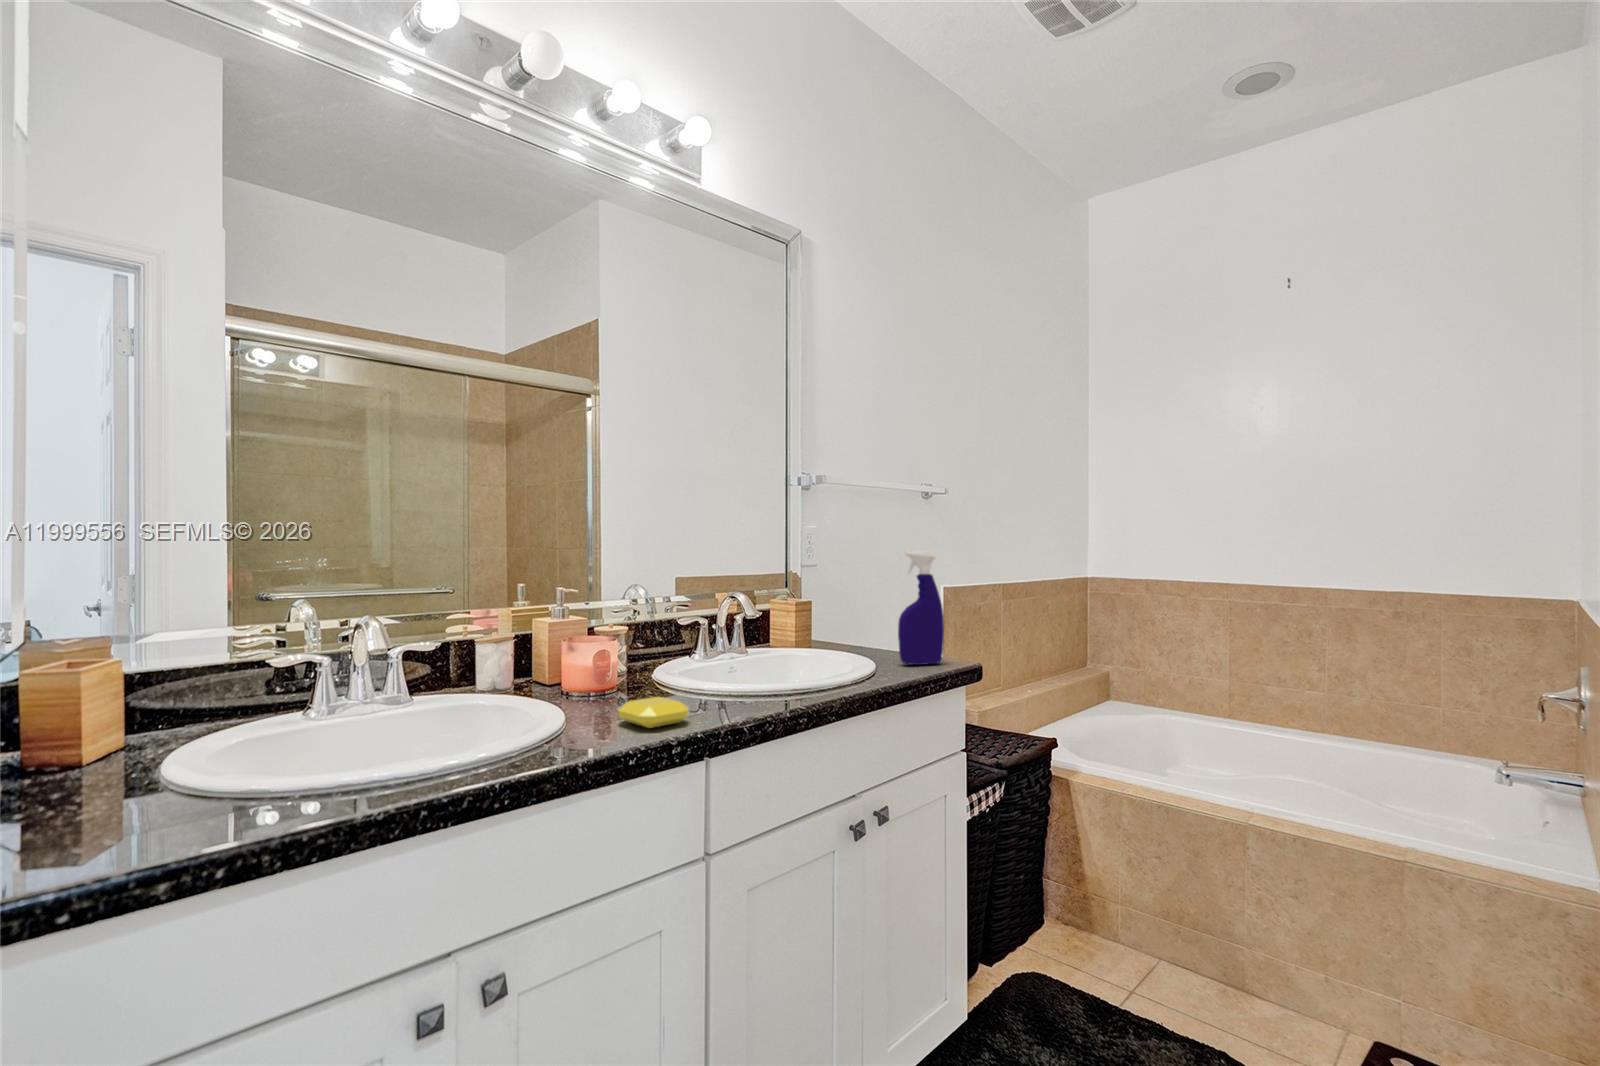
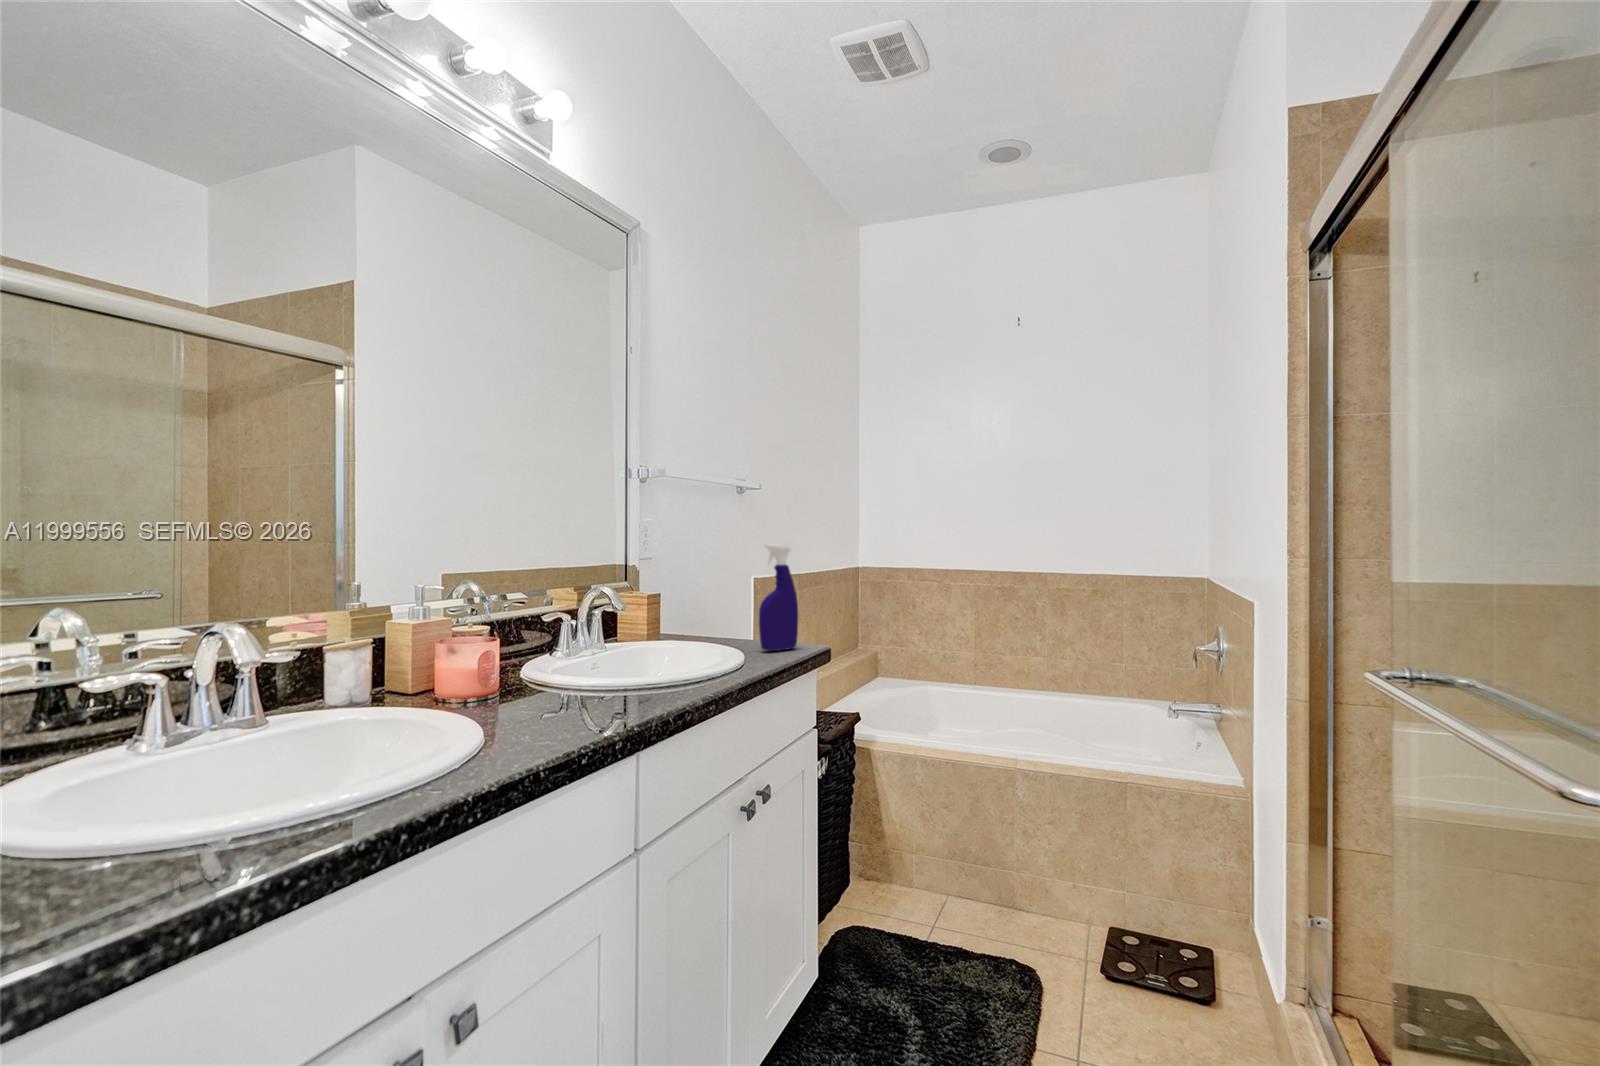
soap bar: present [618,697,689,728] -> none [540,695,615,727]

